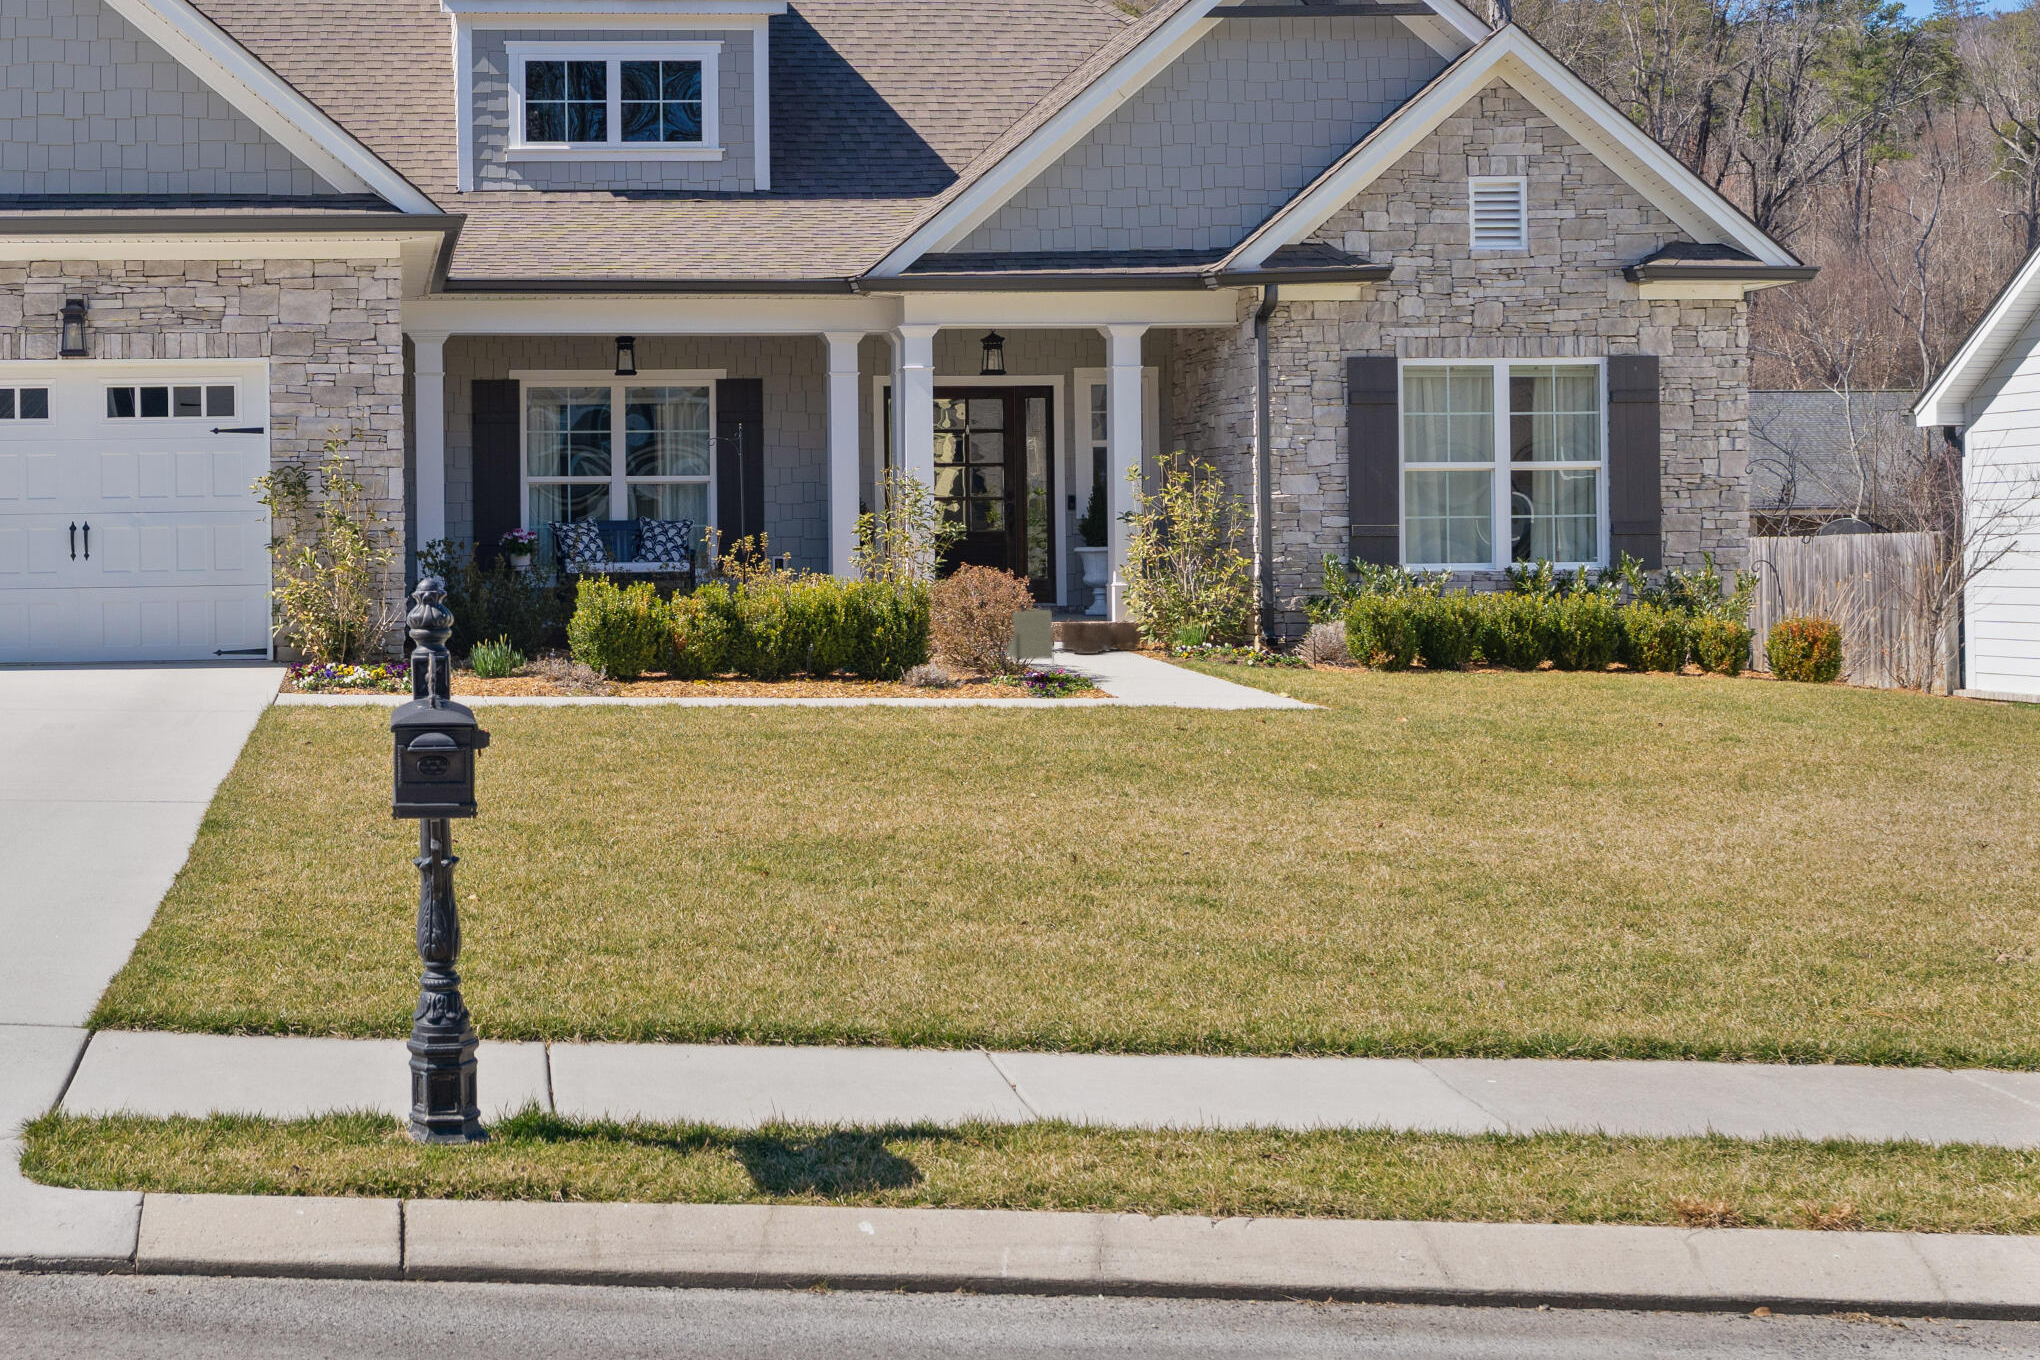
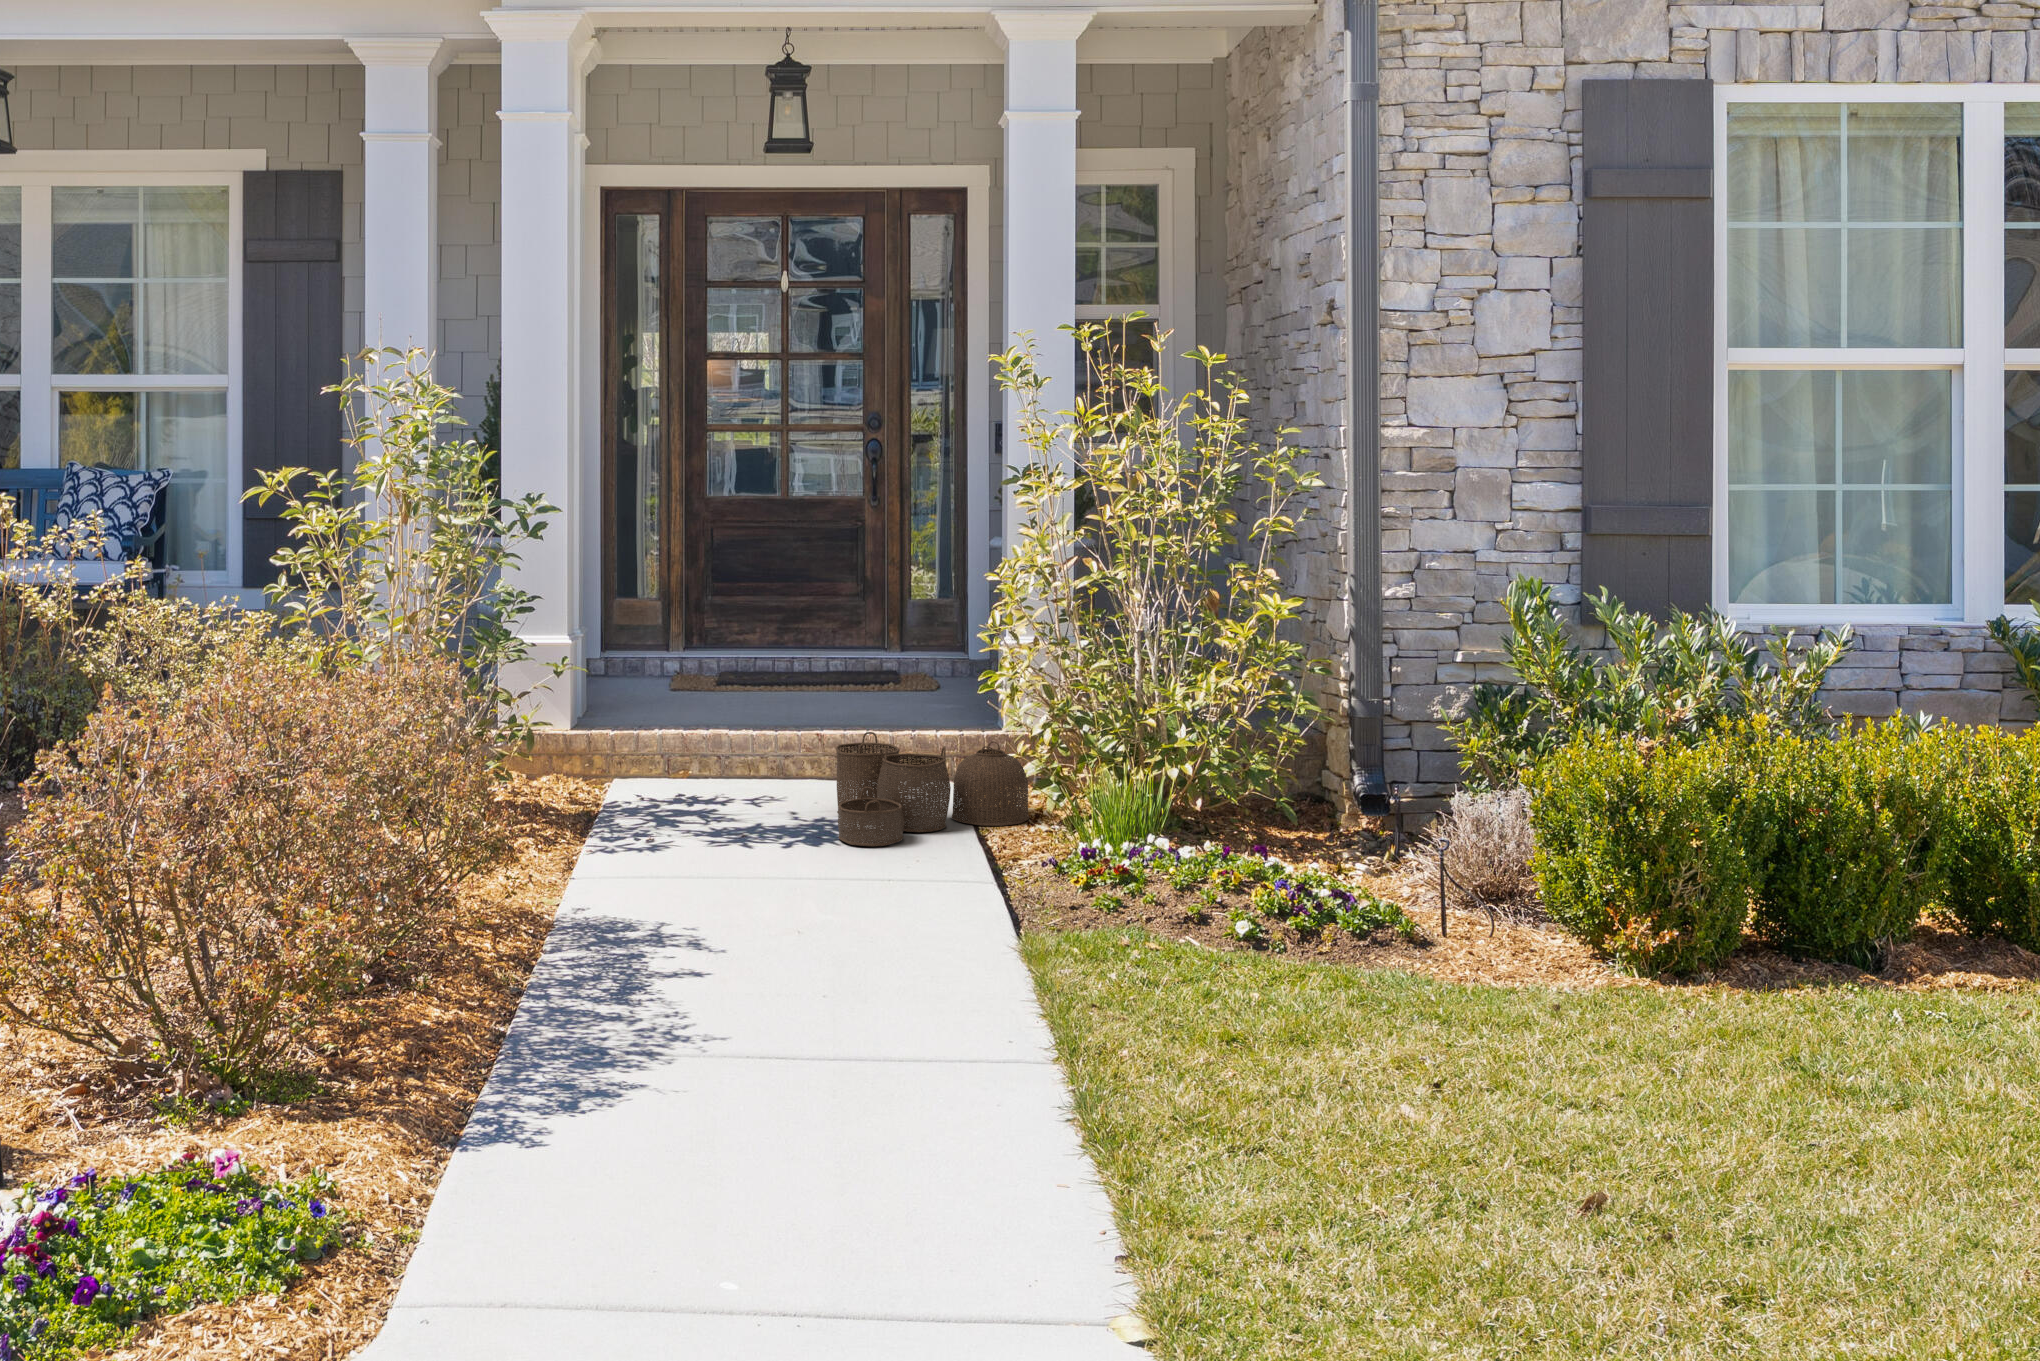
planter: present [1008,610,1054,661] -> none [405,799,550,1047]

